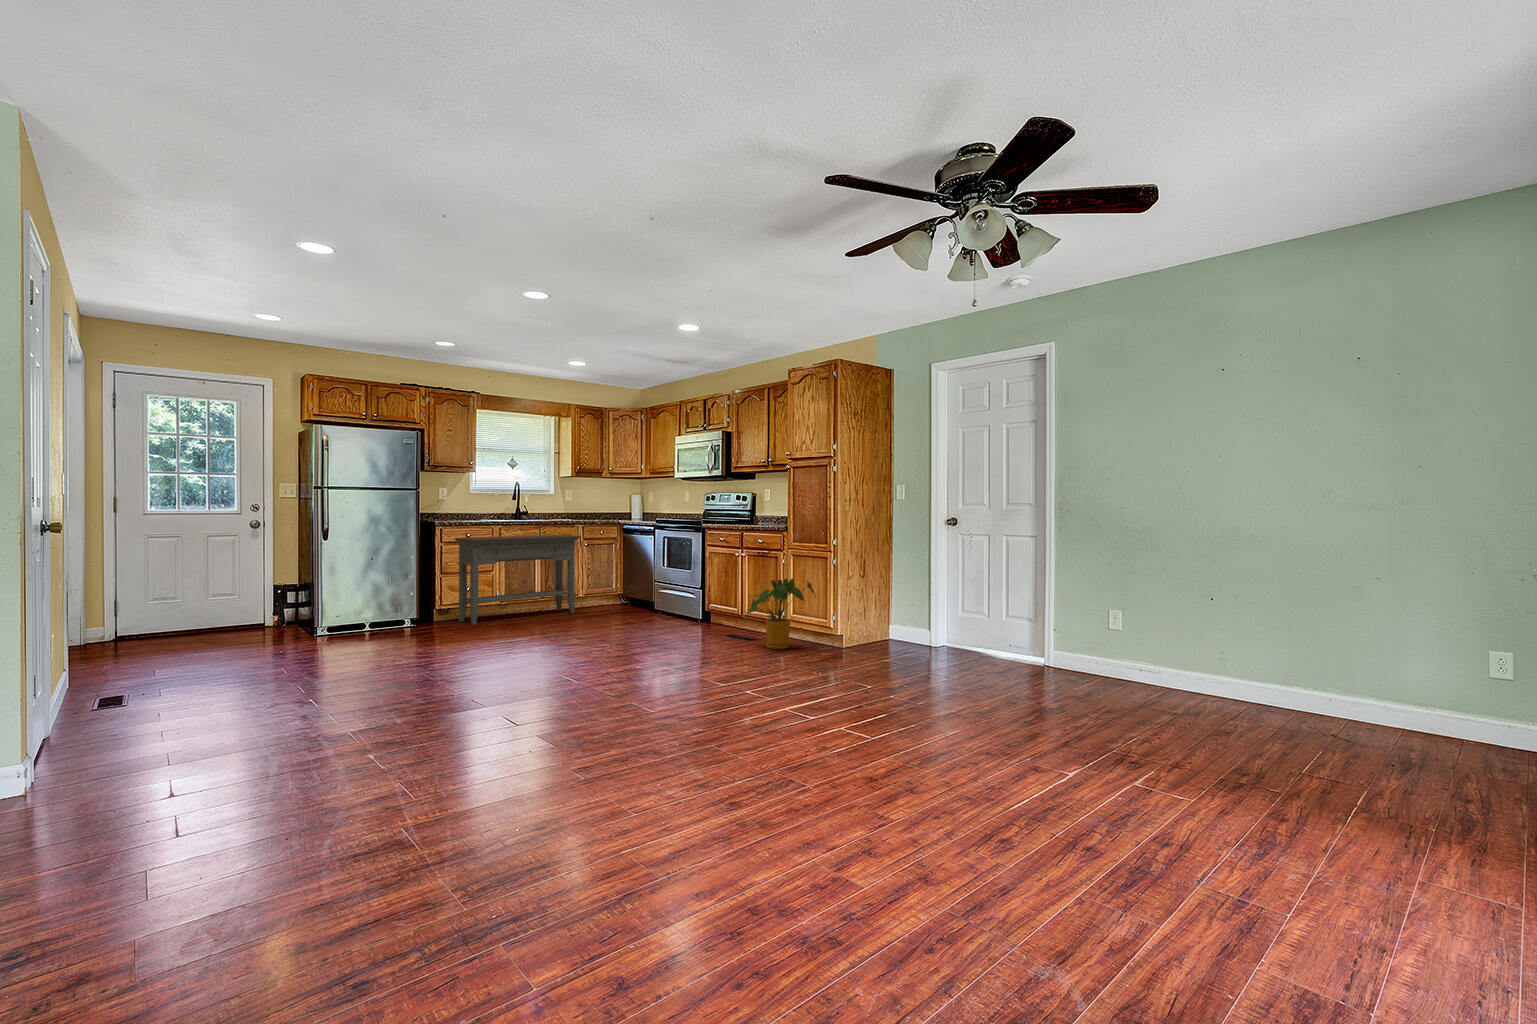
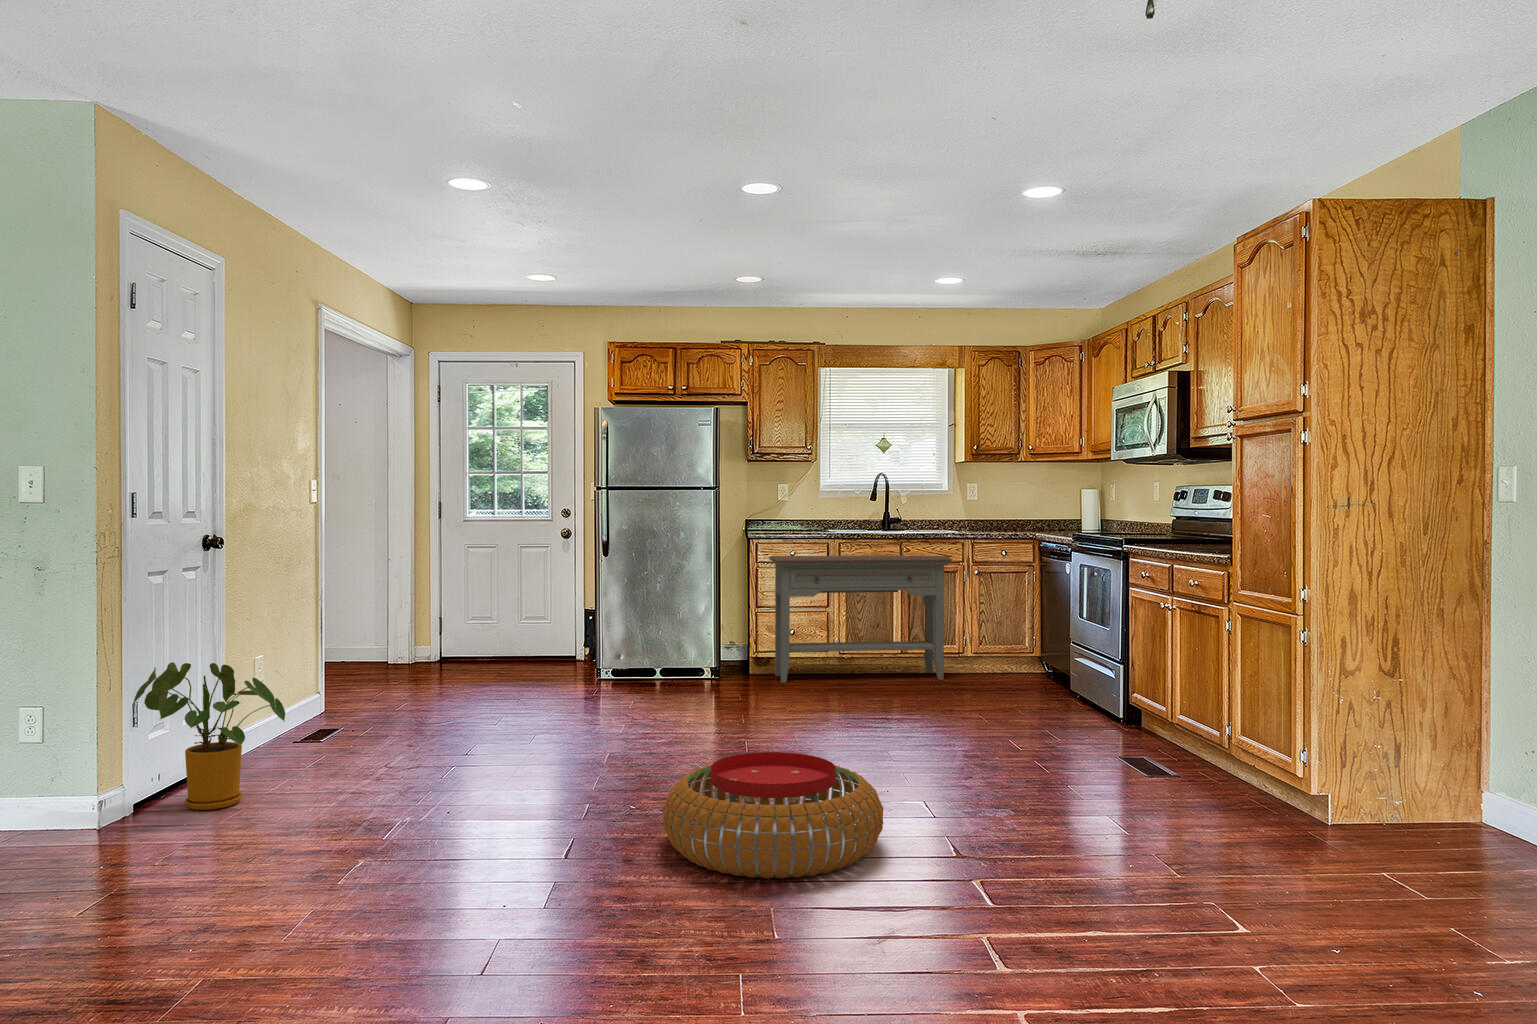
house plant: present [747,578,816,649] -> present [133,662,285,810]
pouf: none [570,644,700,711] -> present [663,752,883,878]

